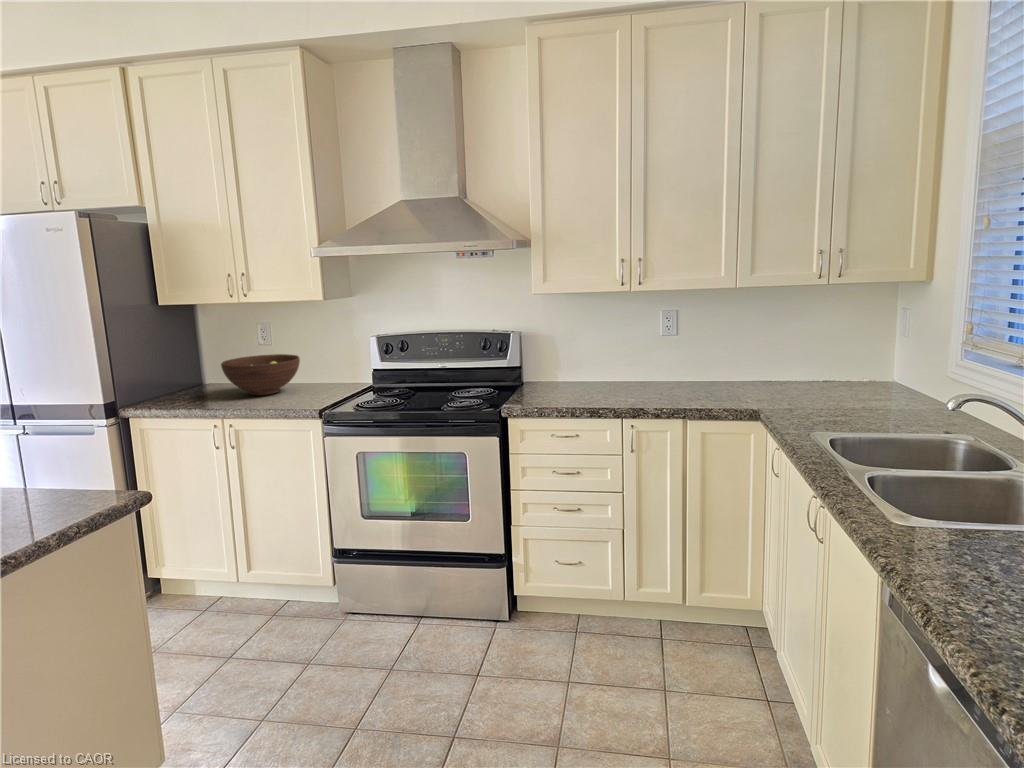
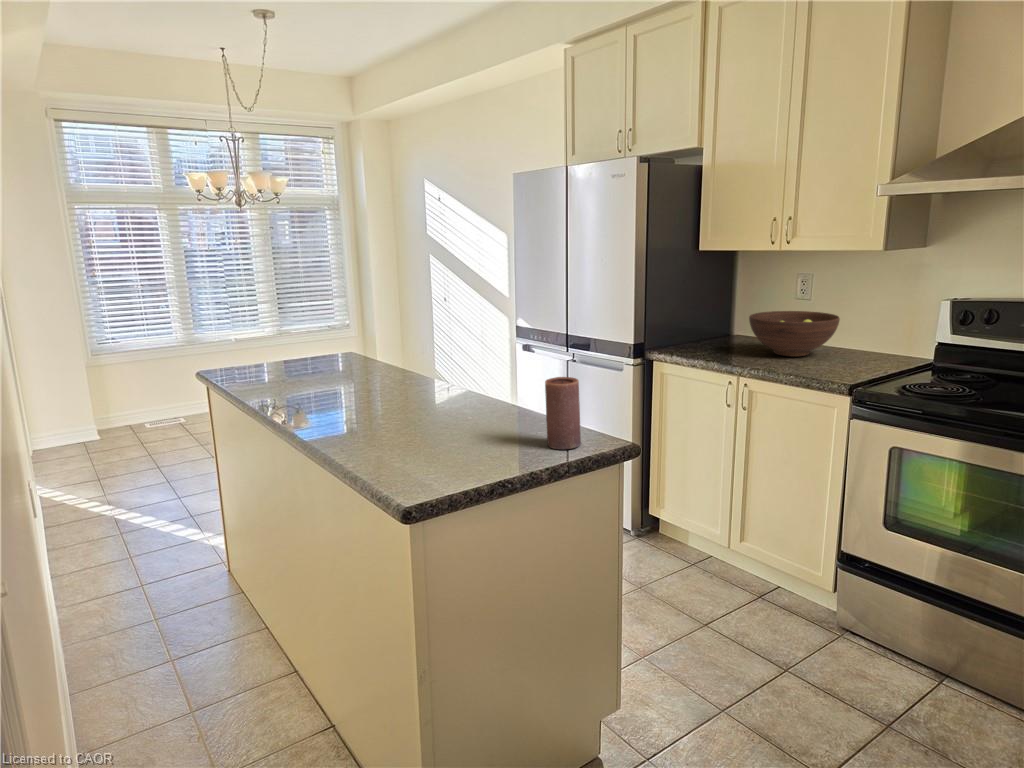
candle: none [31,440,85,516] -> present [545,377,581,449]

